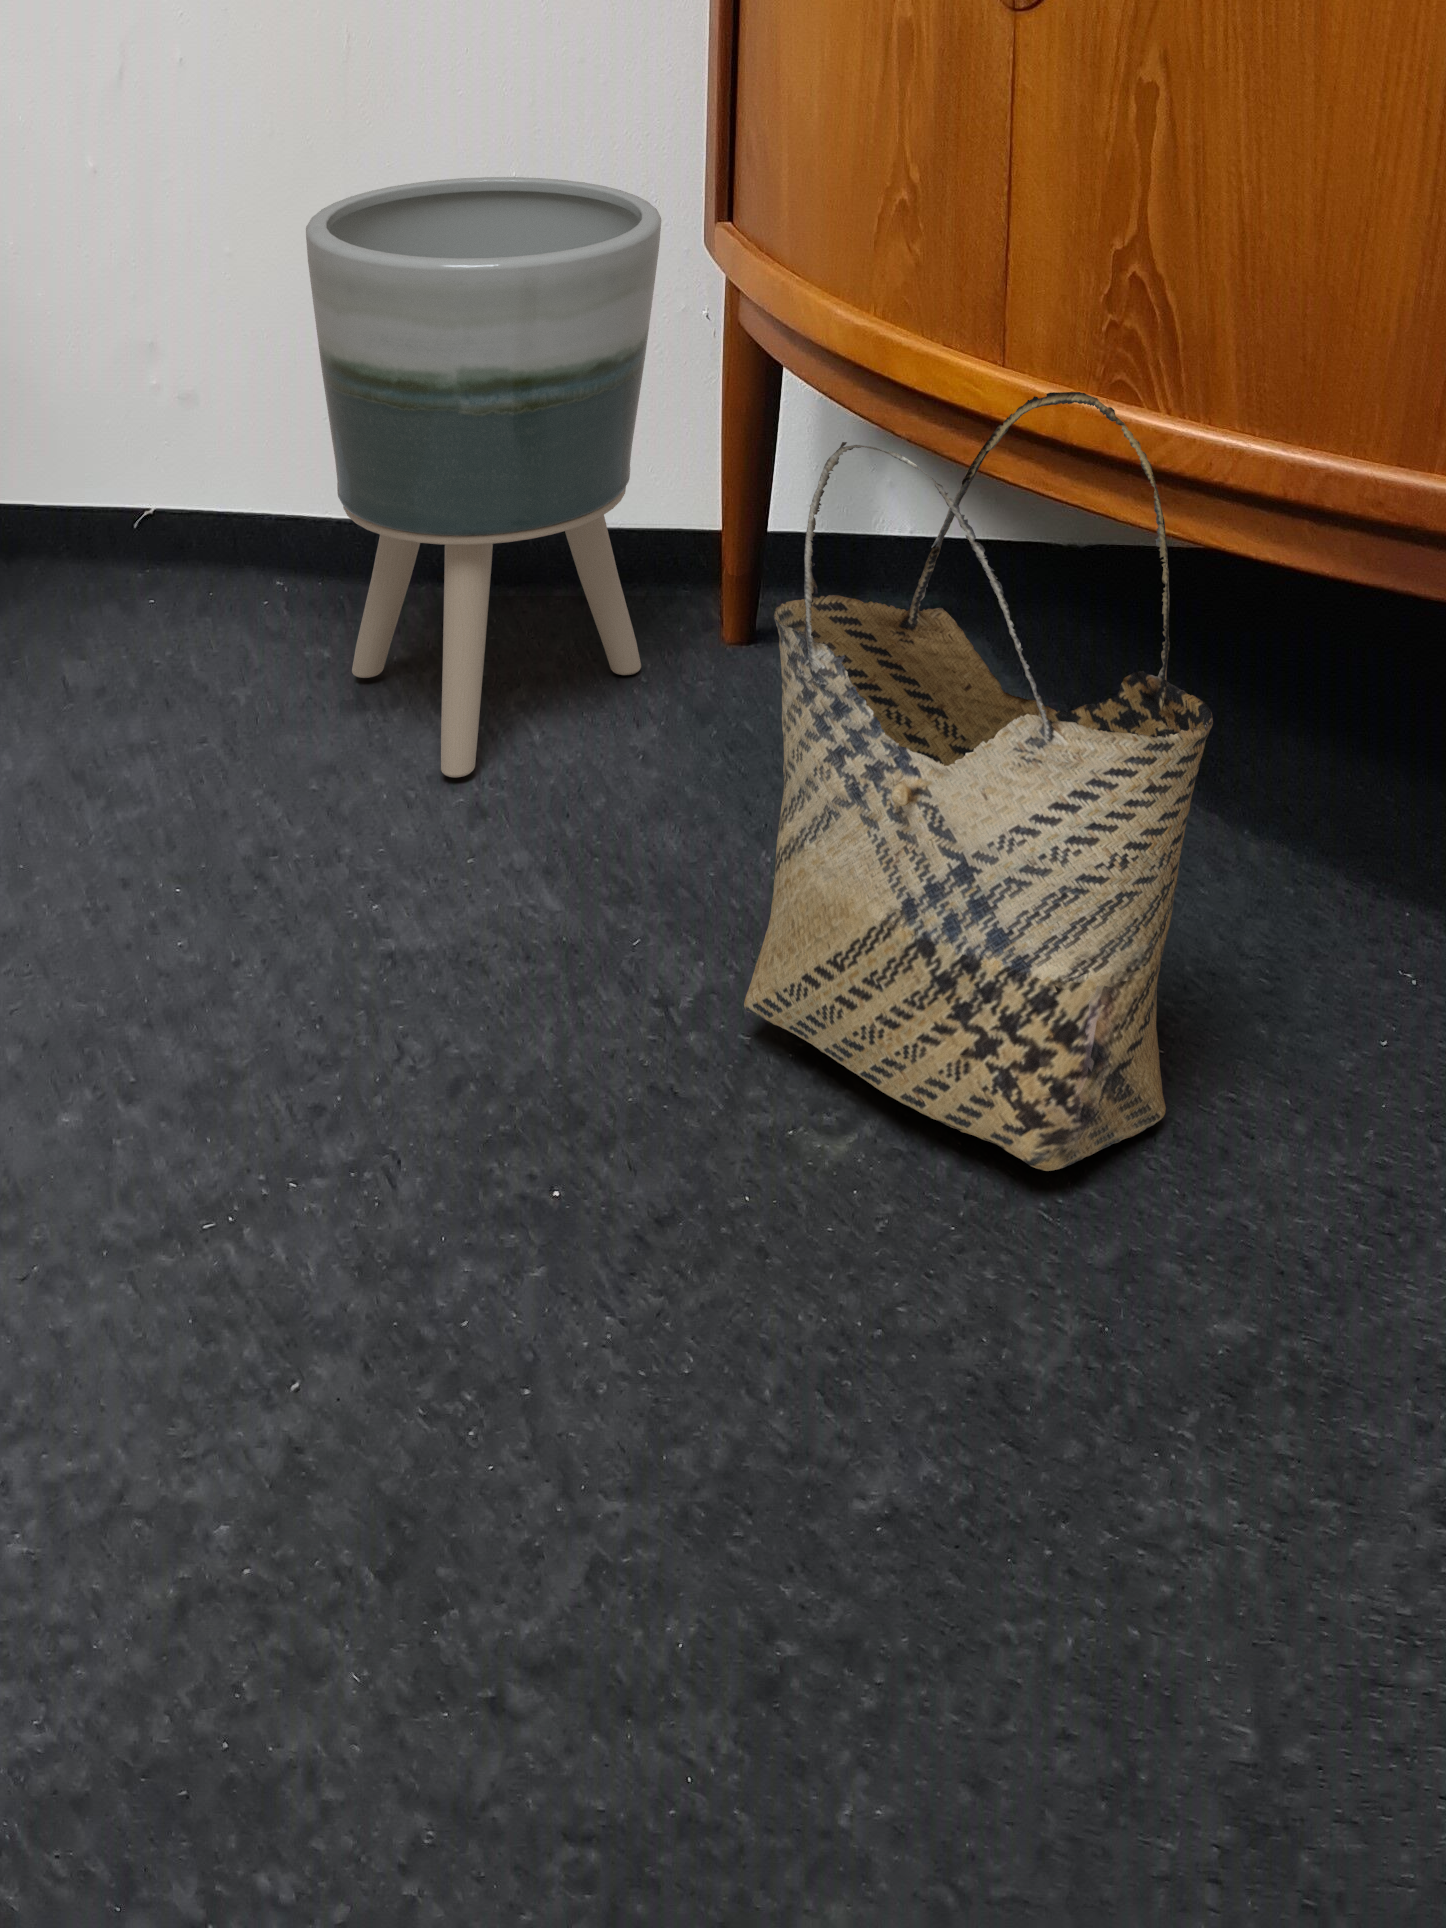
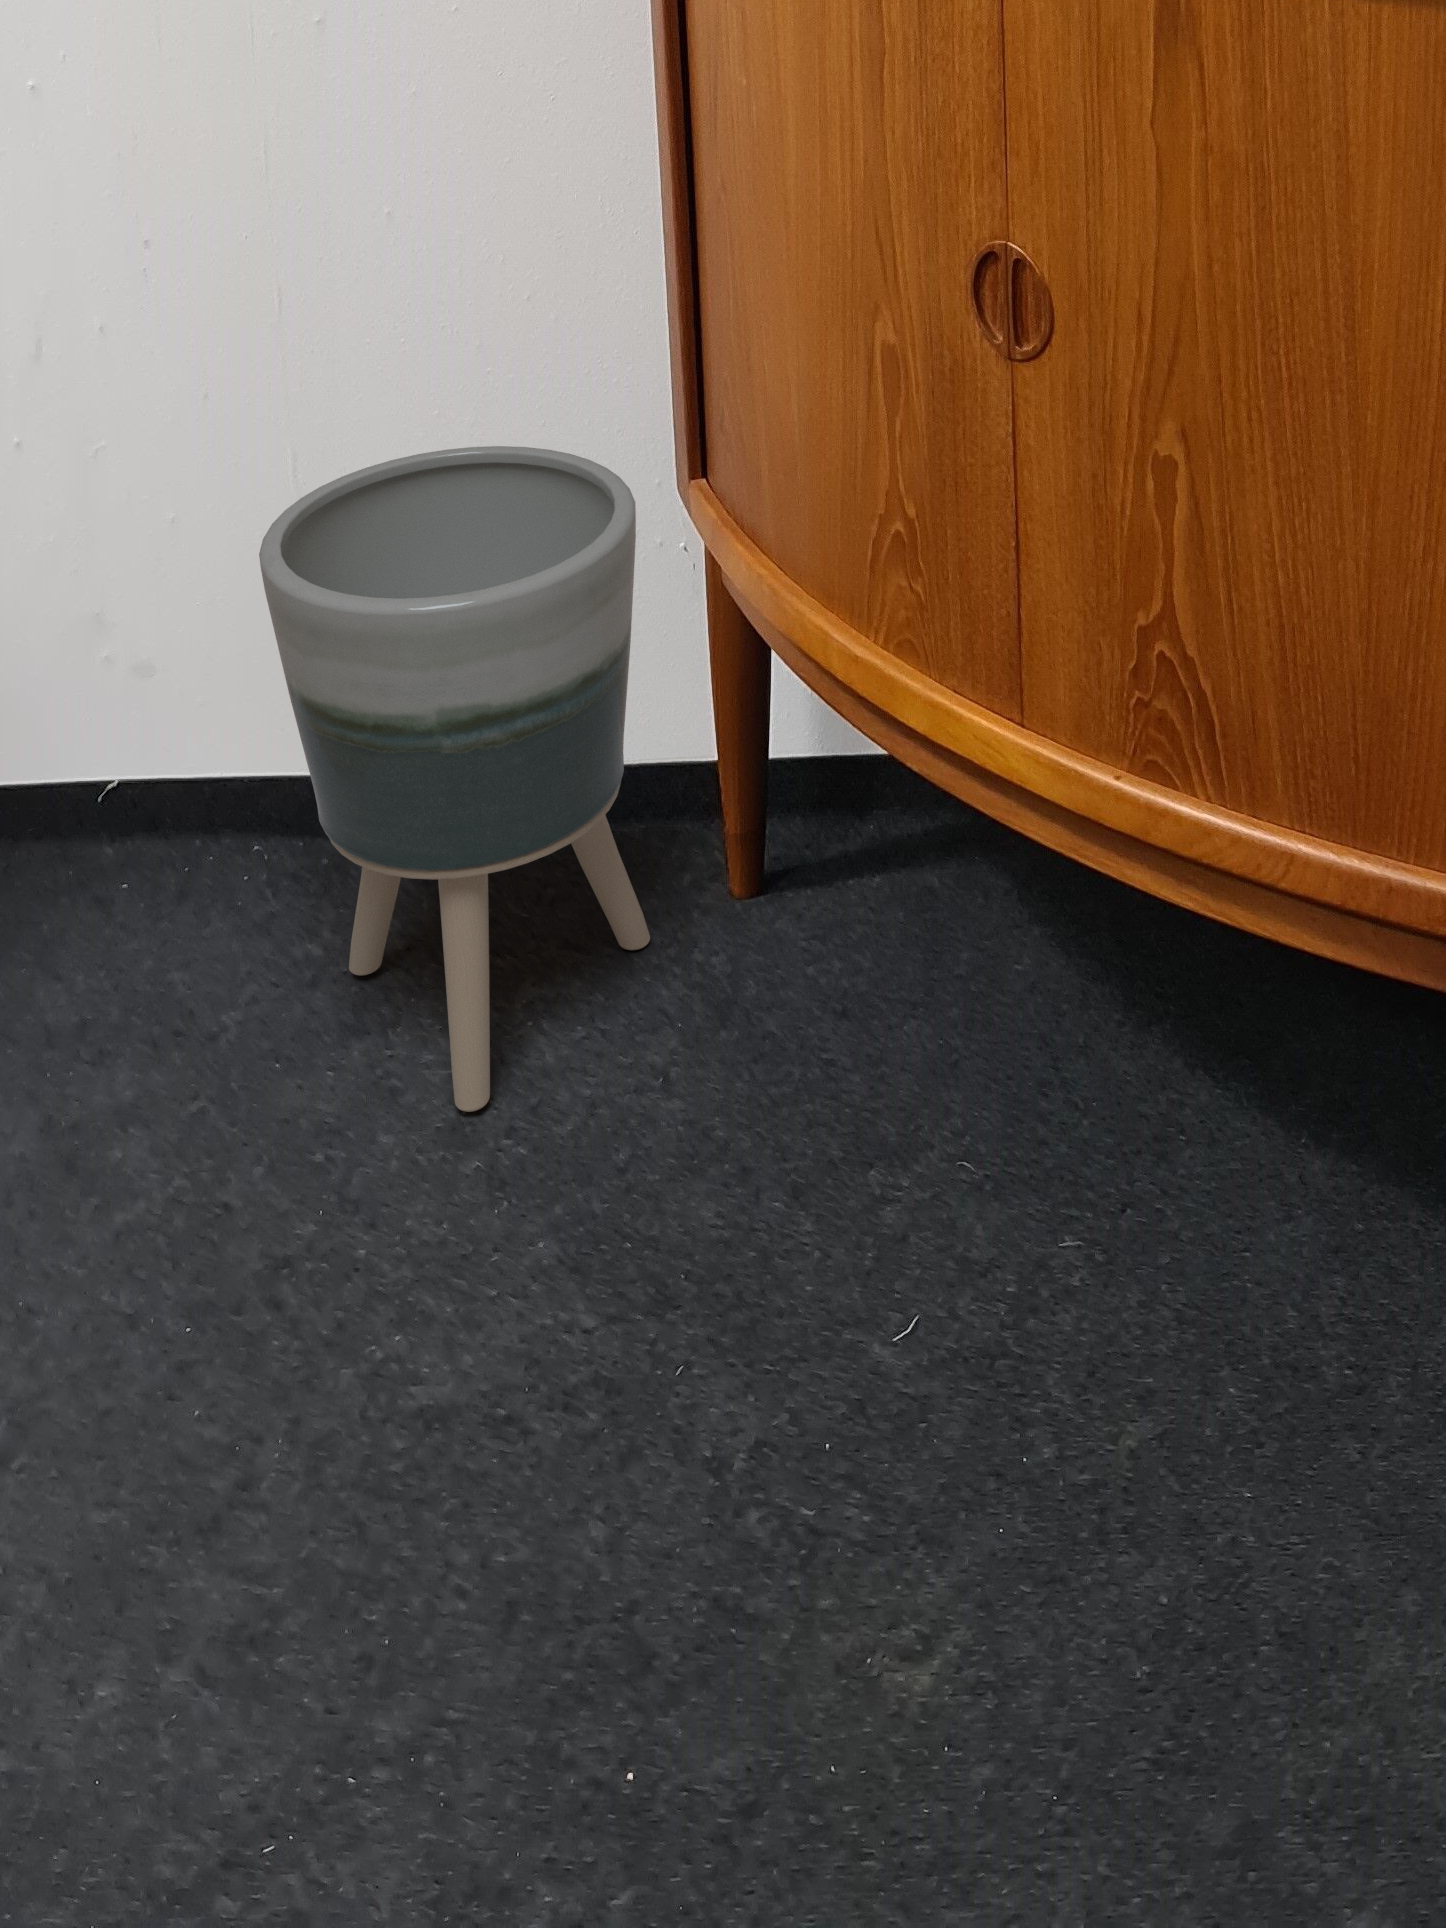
woven basket: present [744,392,1213,1171] -> none [804,795,1285,1647]

